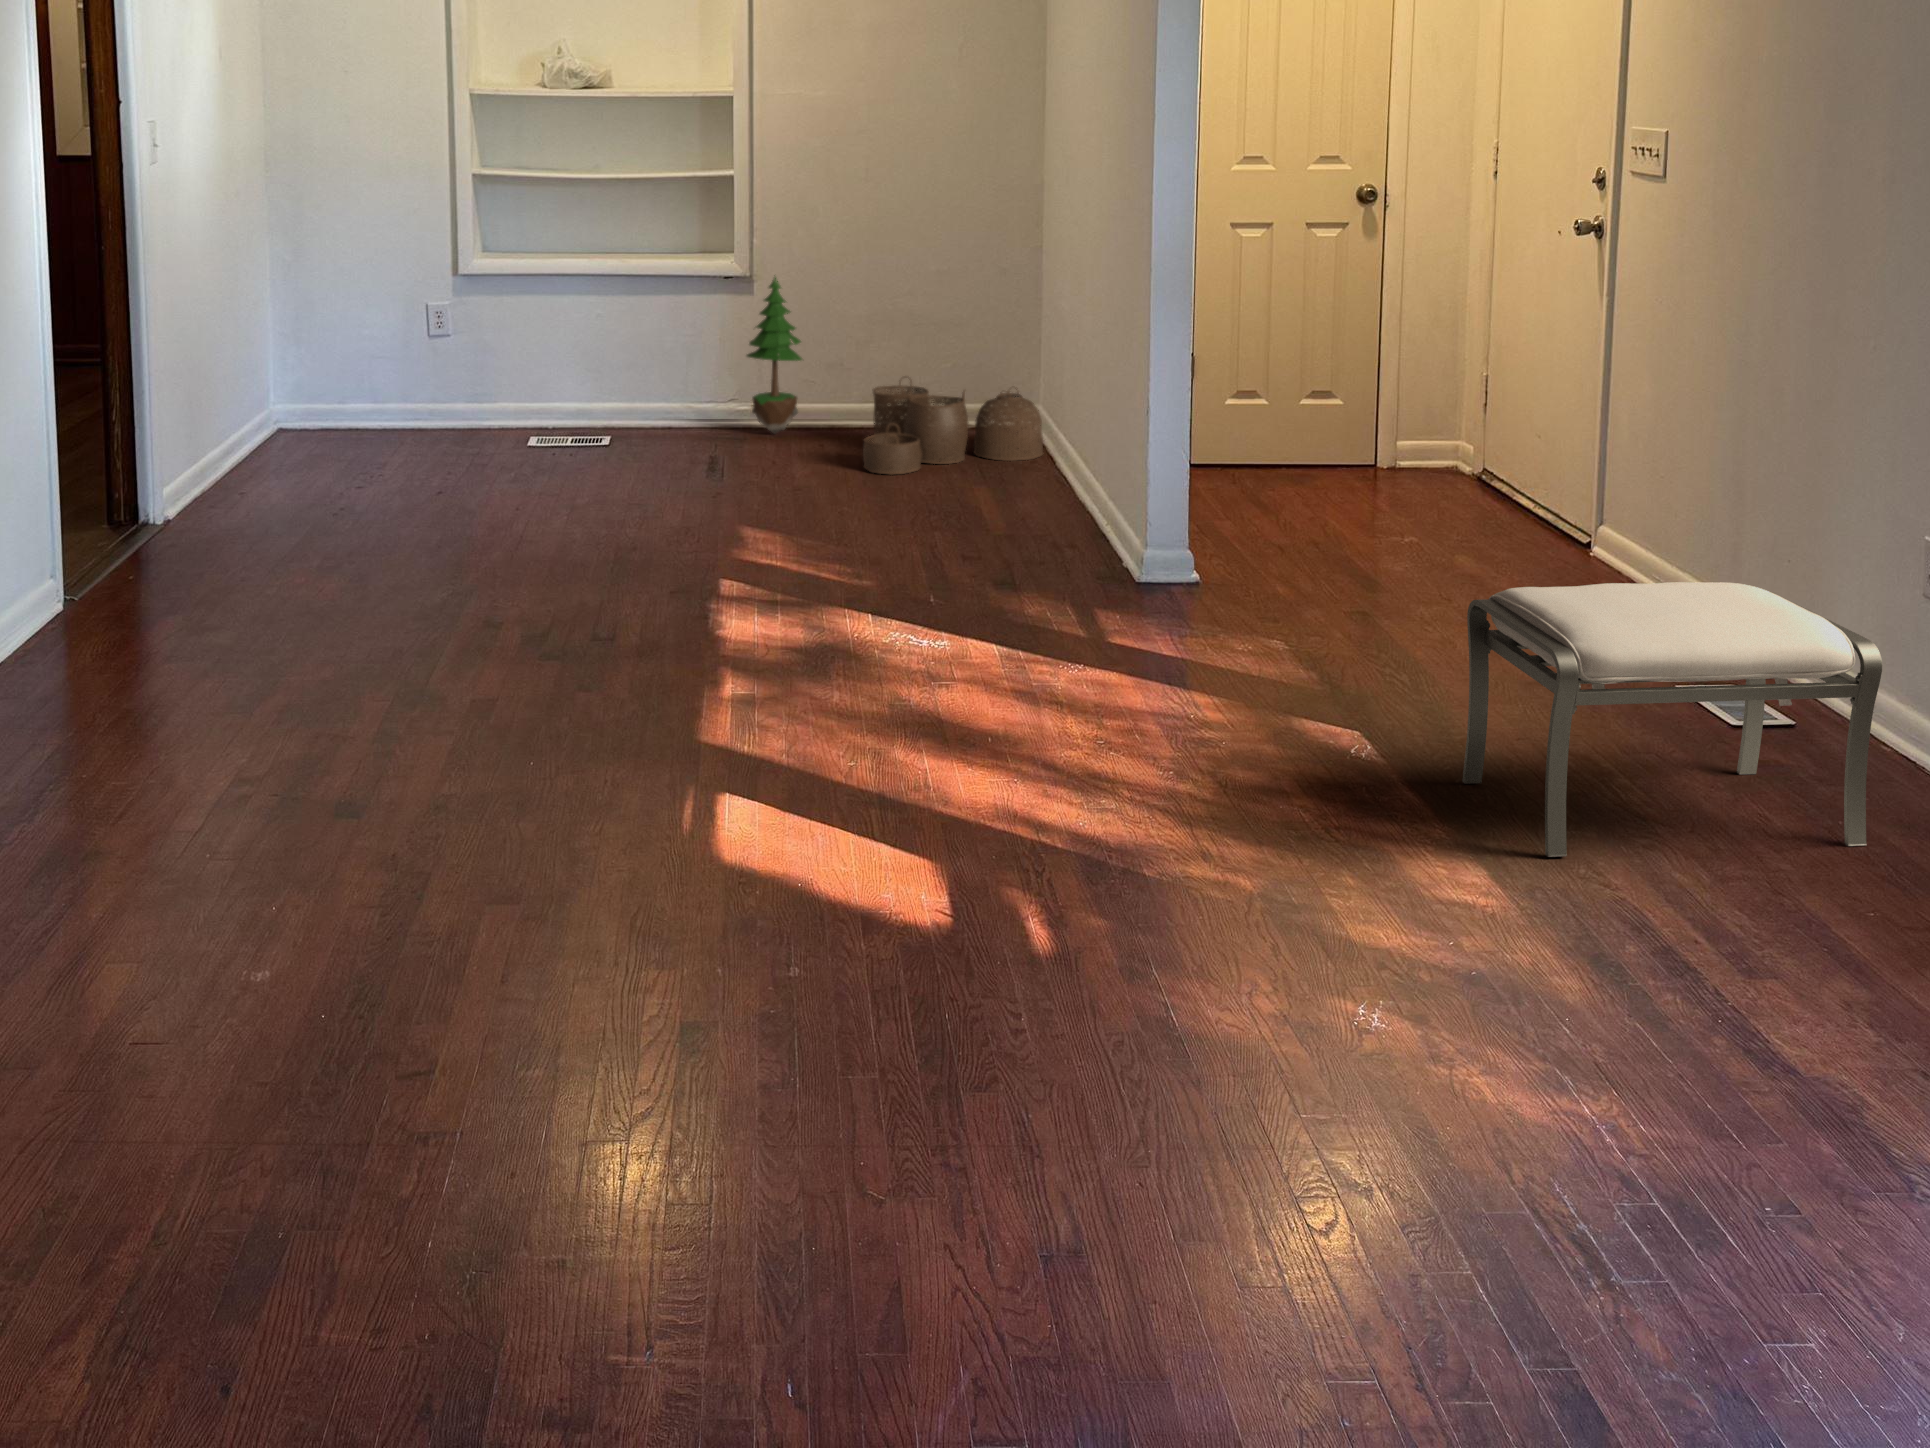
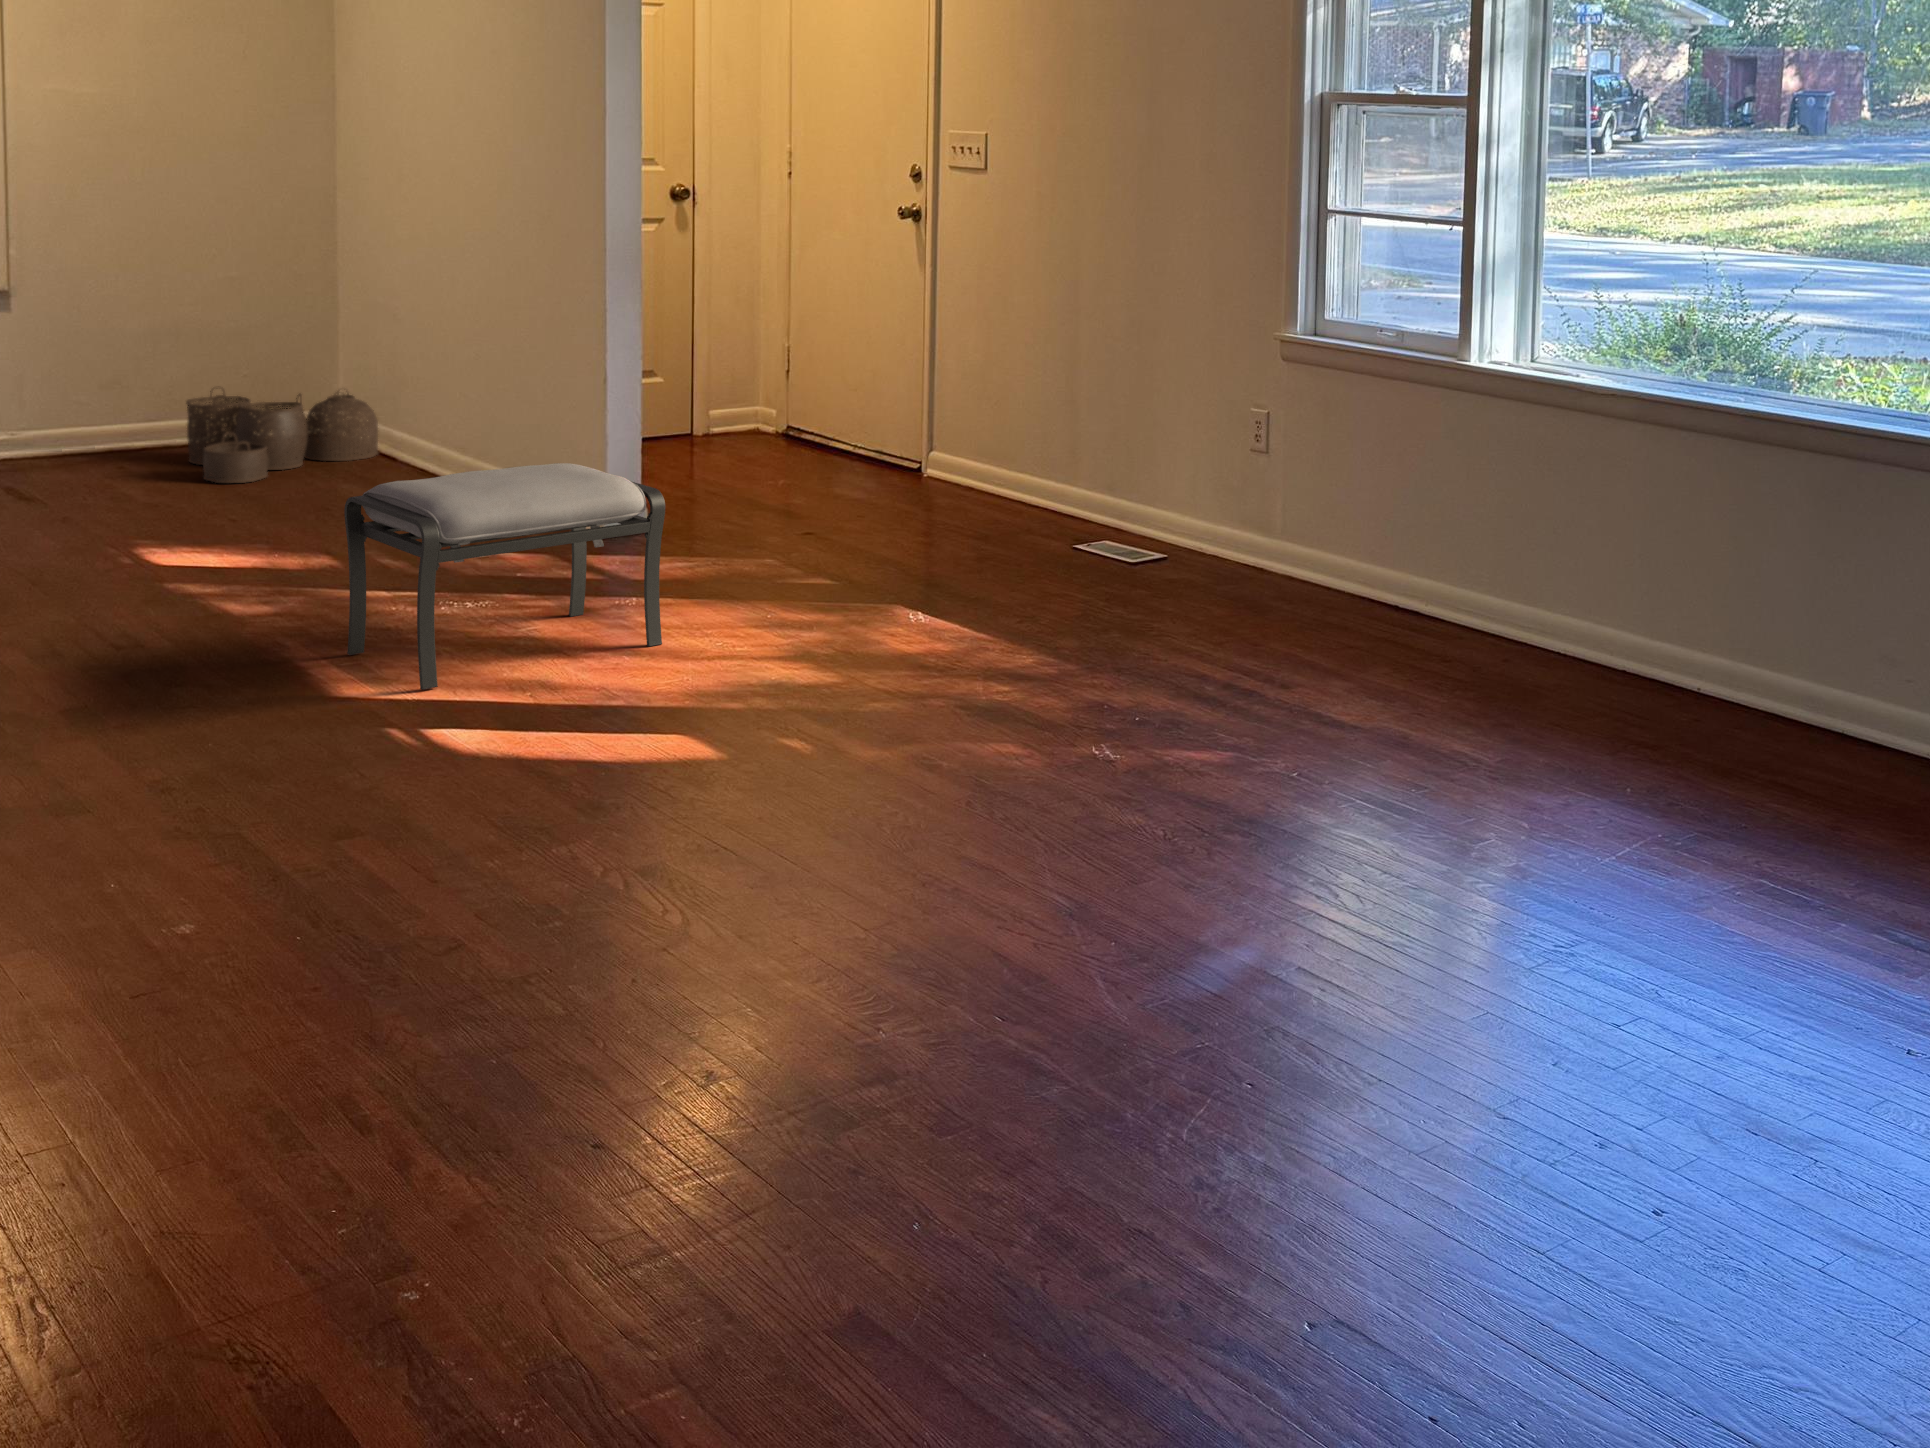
potted tree: present [747,277,802,434] -> none [16,287,89,462]
ottoman: present [1462,582,1882,857] -> present [344,463,665,690]

